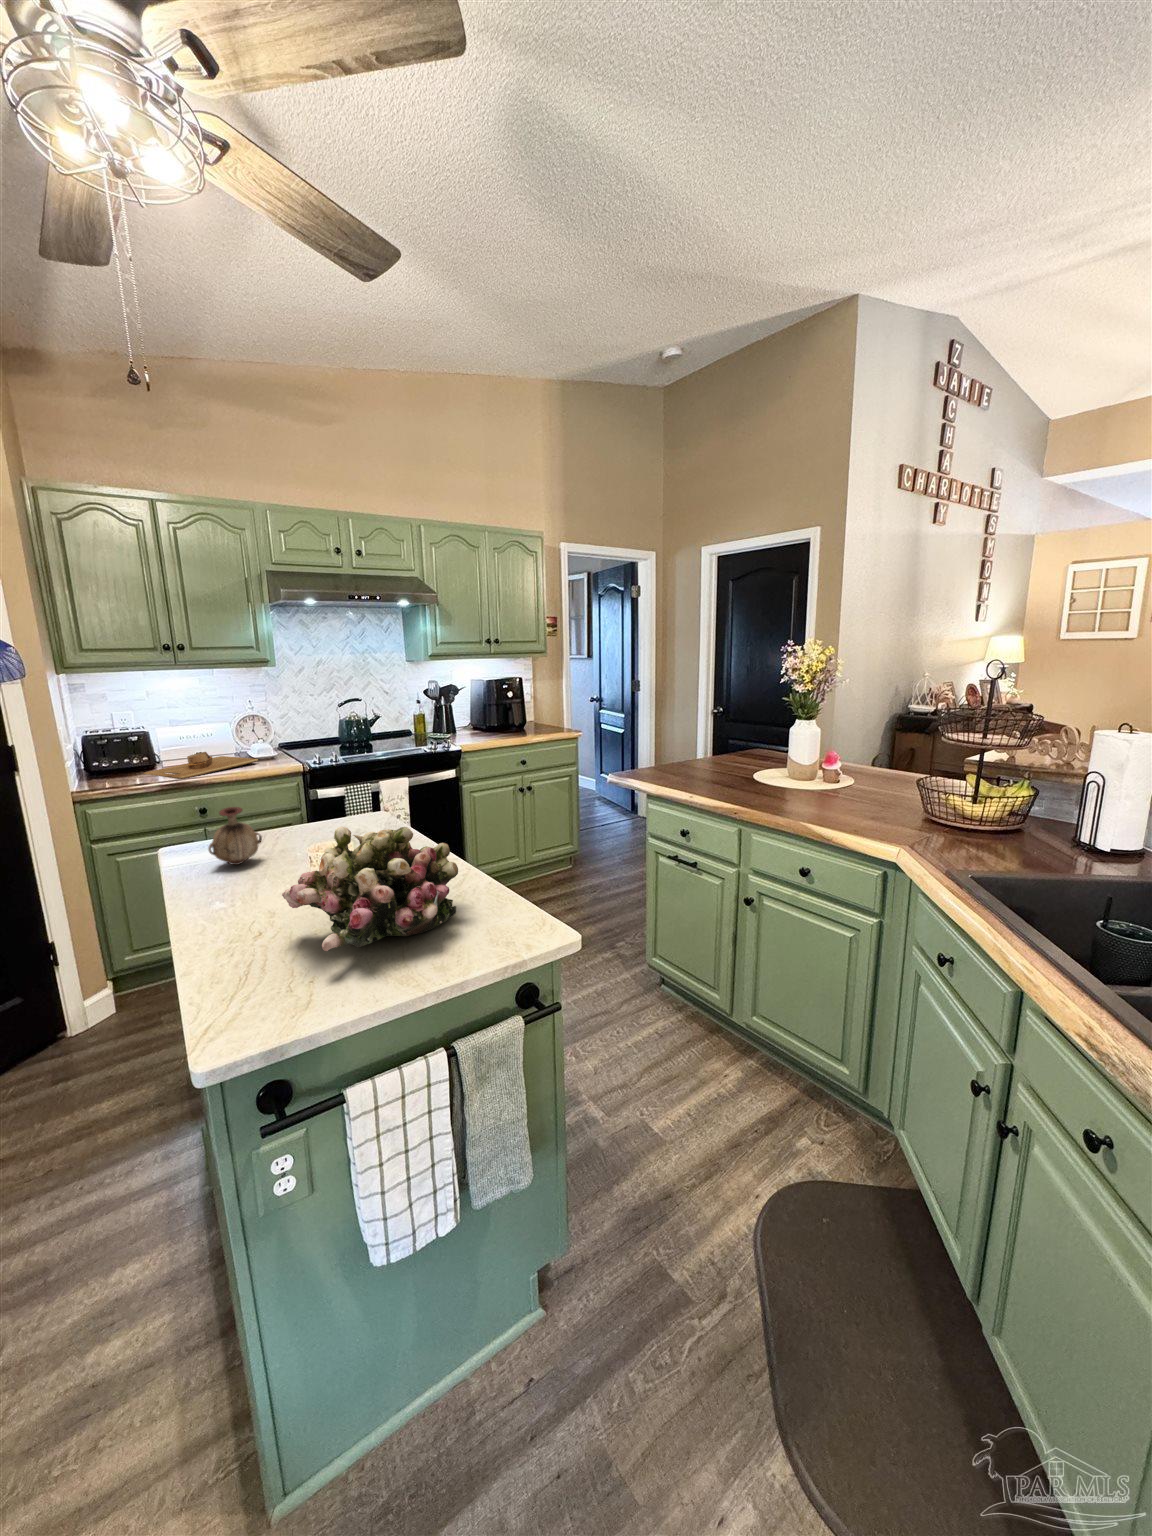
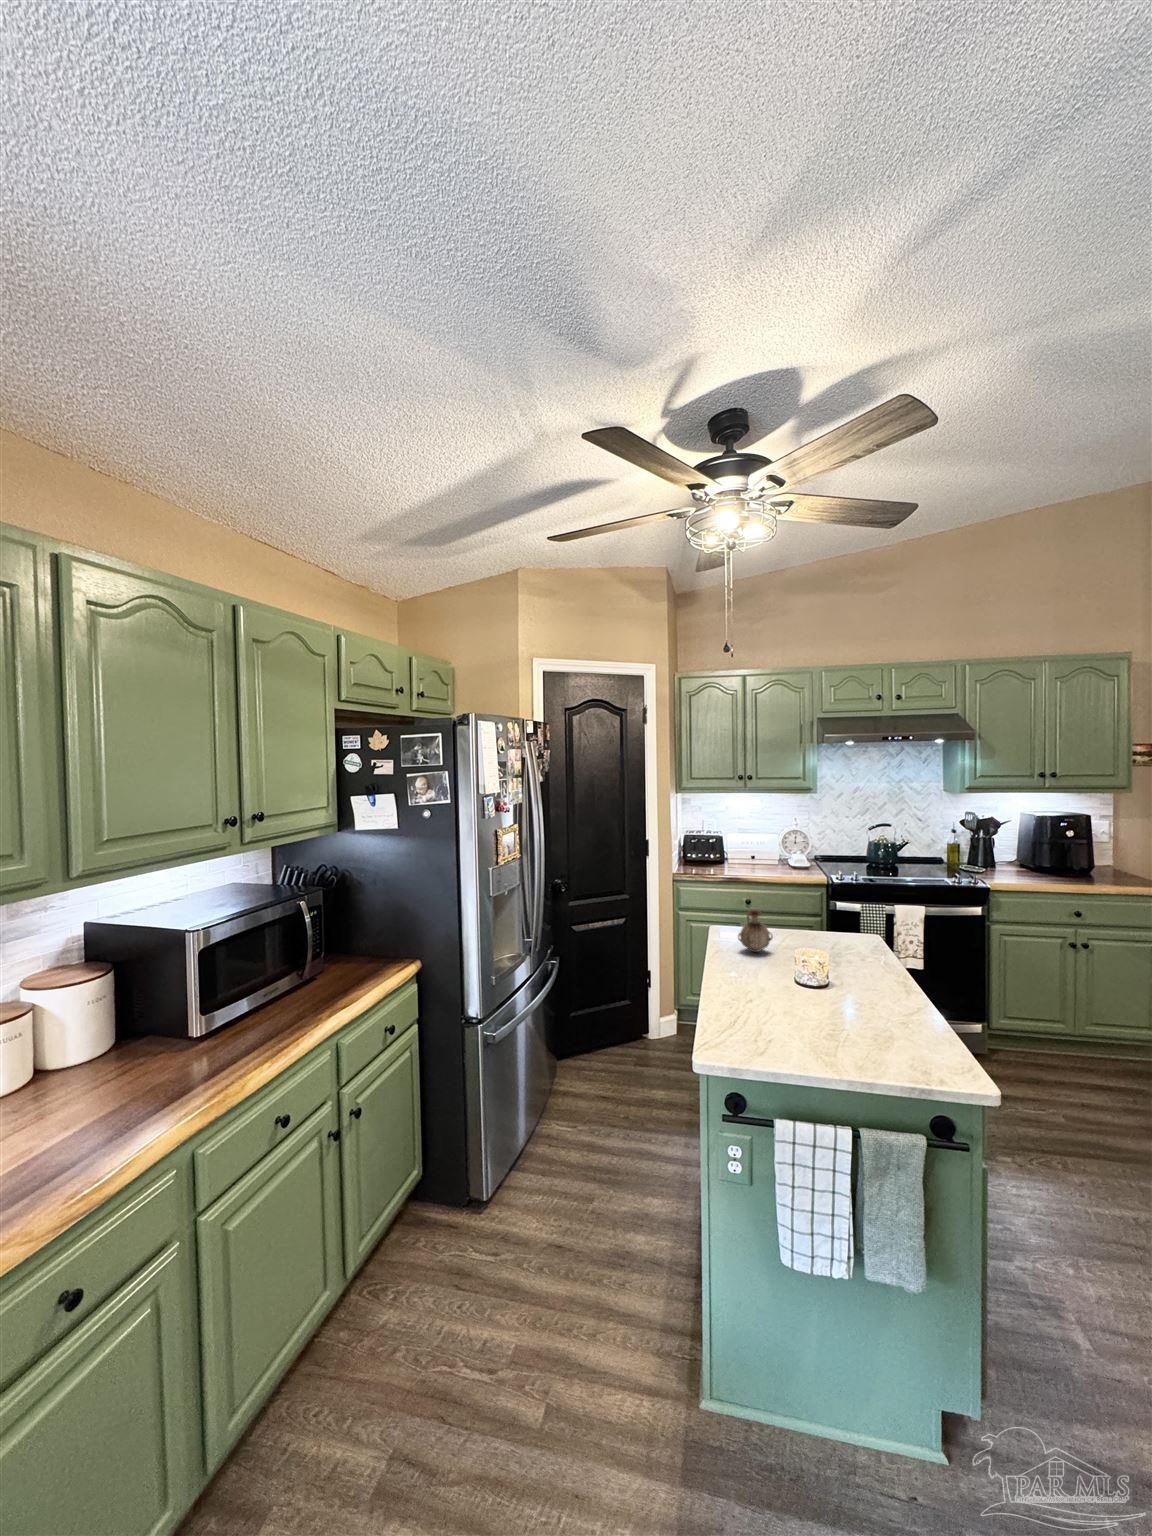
cutting board: present [144,752,258,779] -> none [714,857,793,876]
flower arrangement: present [282,827,458,951] -> none [768,944,898,1040]

